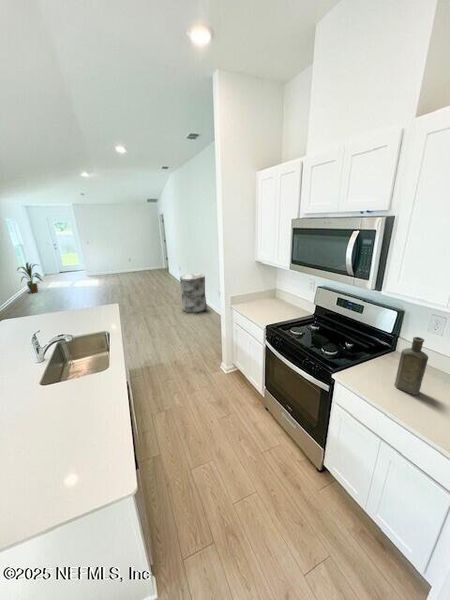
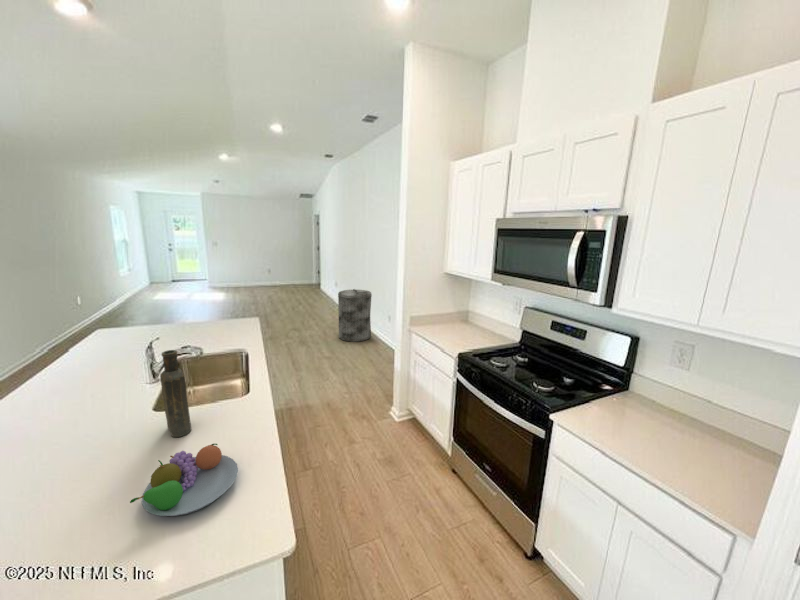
house plant: present [17,262,42,293] -> none [115,263,150,305]
bottle: present [394,337,428,395] -> present [160,350,191,437]
fruit bowl: none [15,418,96,478] -> present [130,444,238,516]

